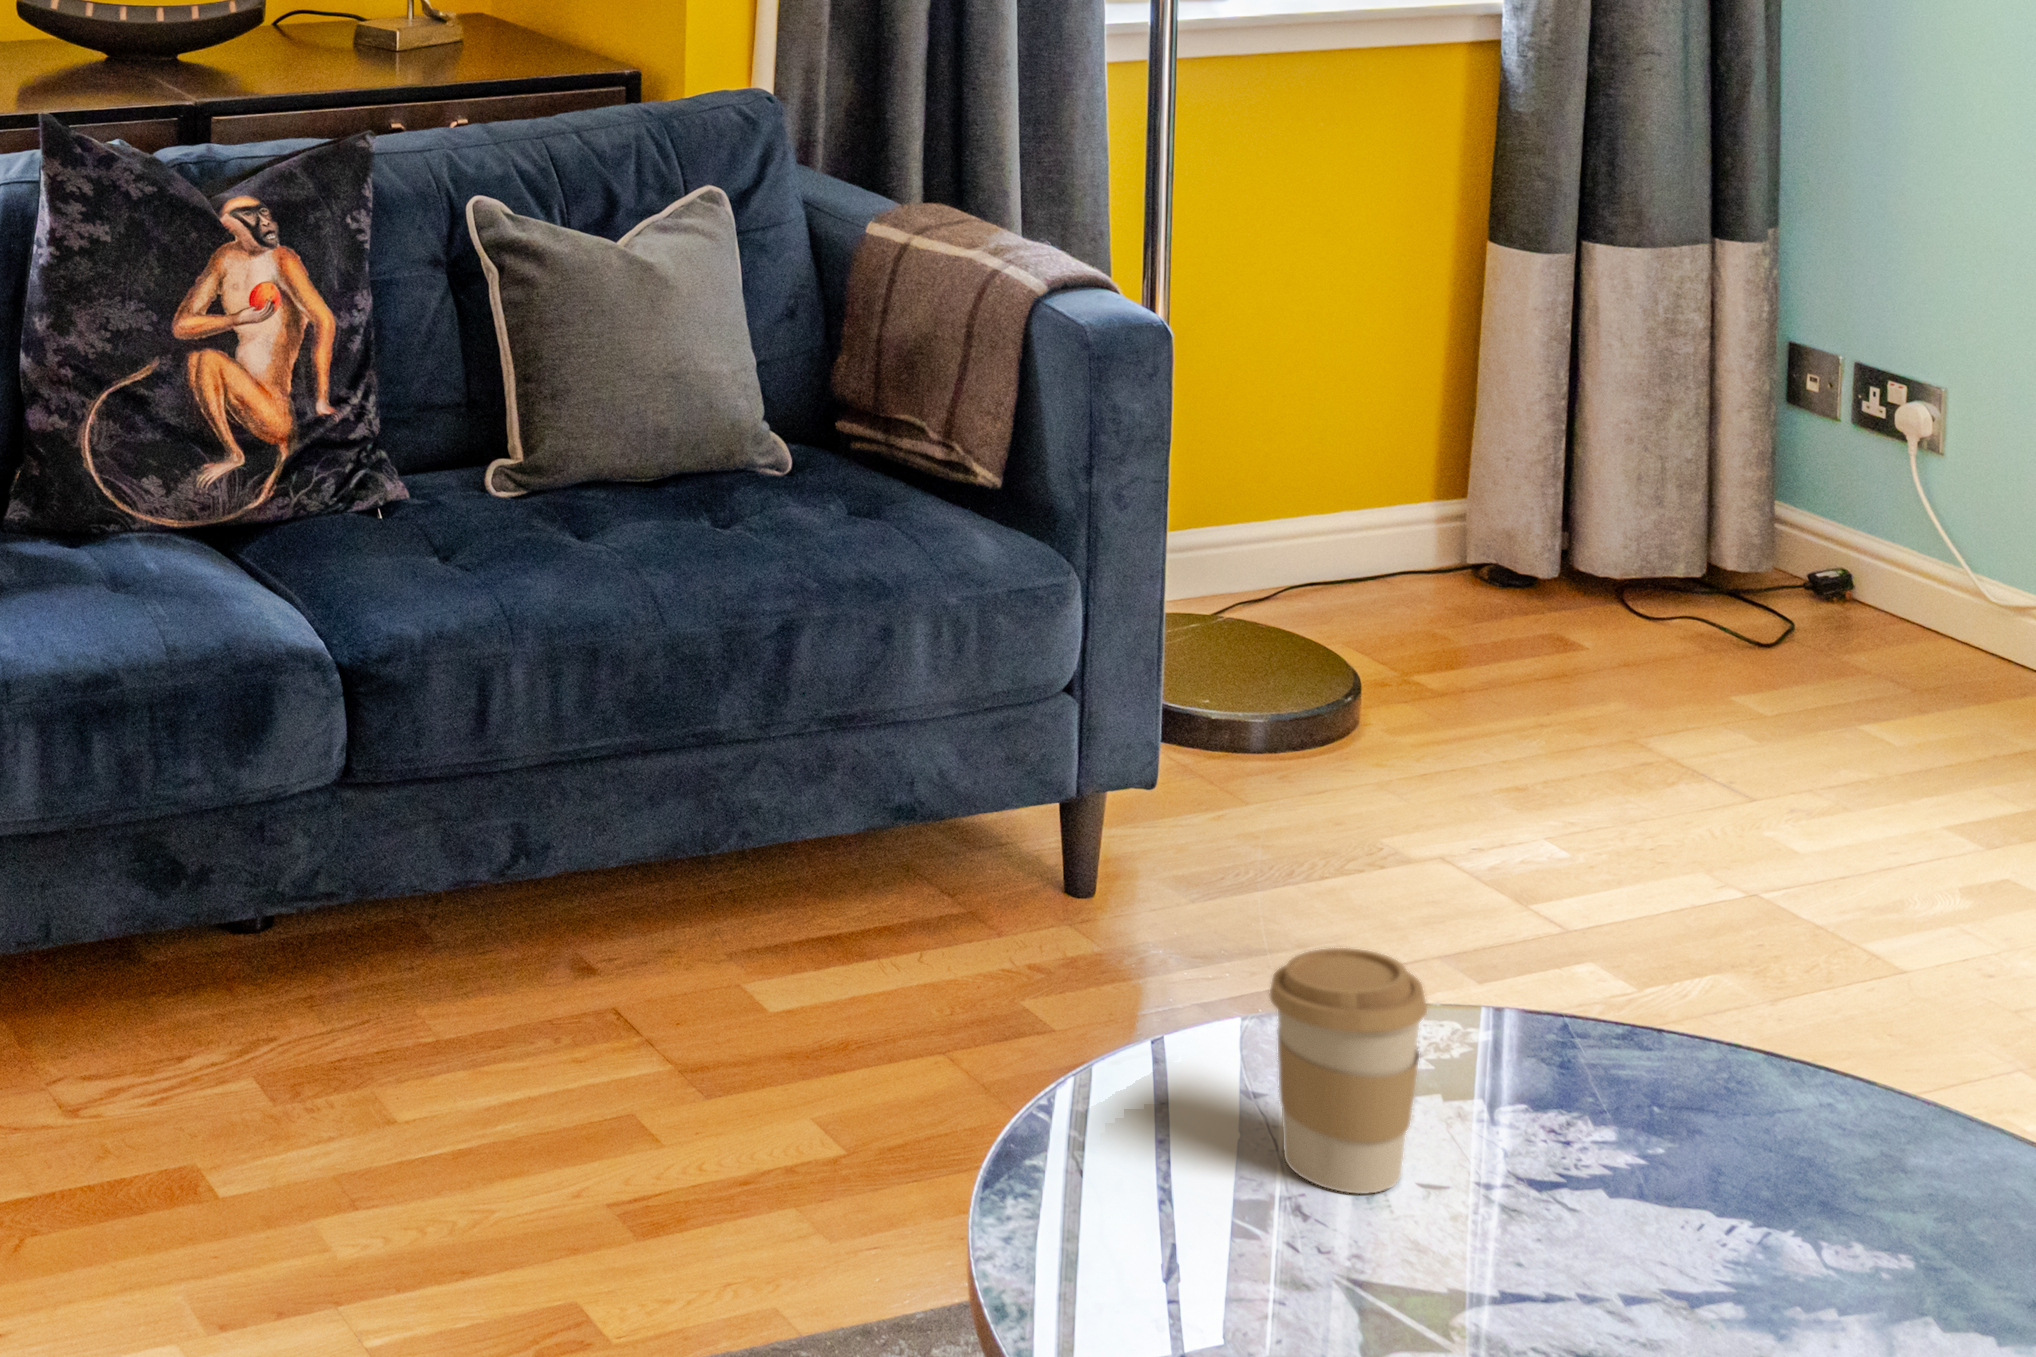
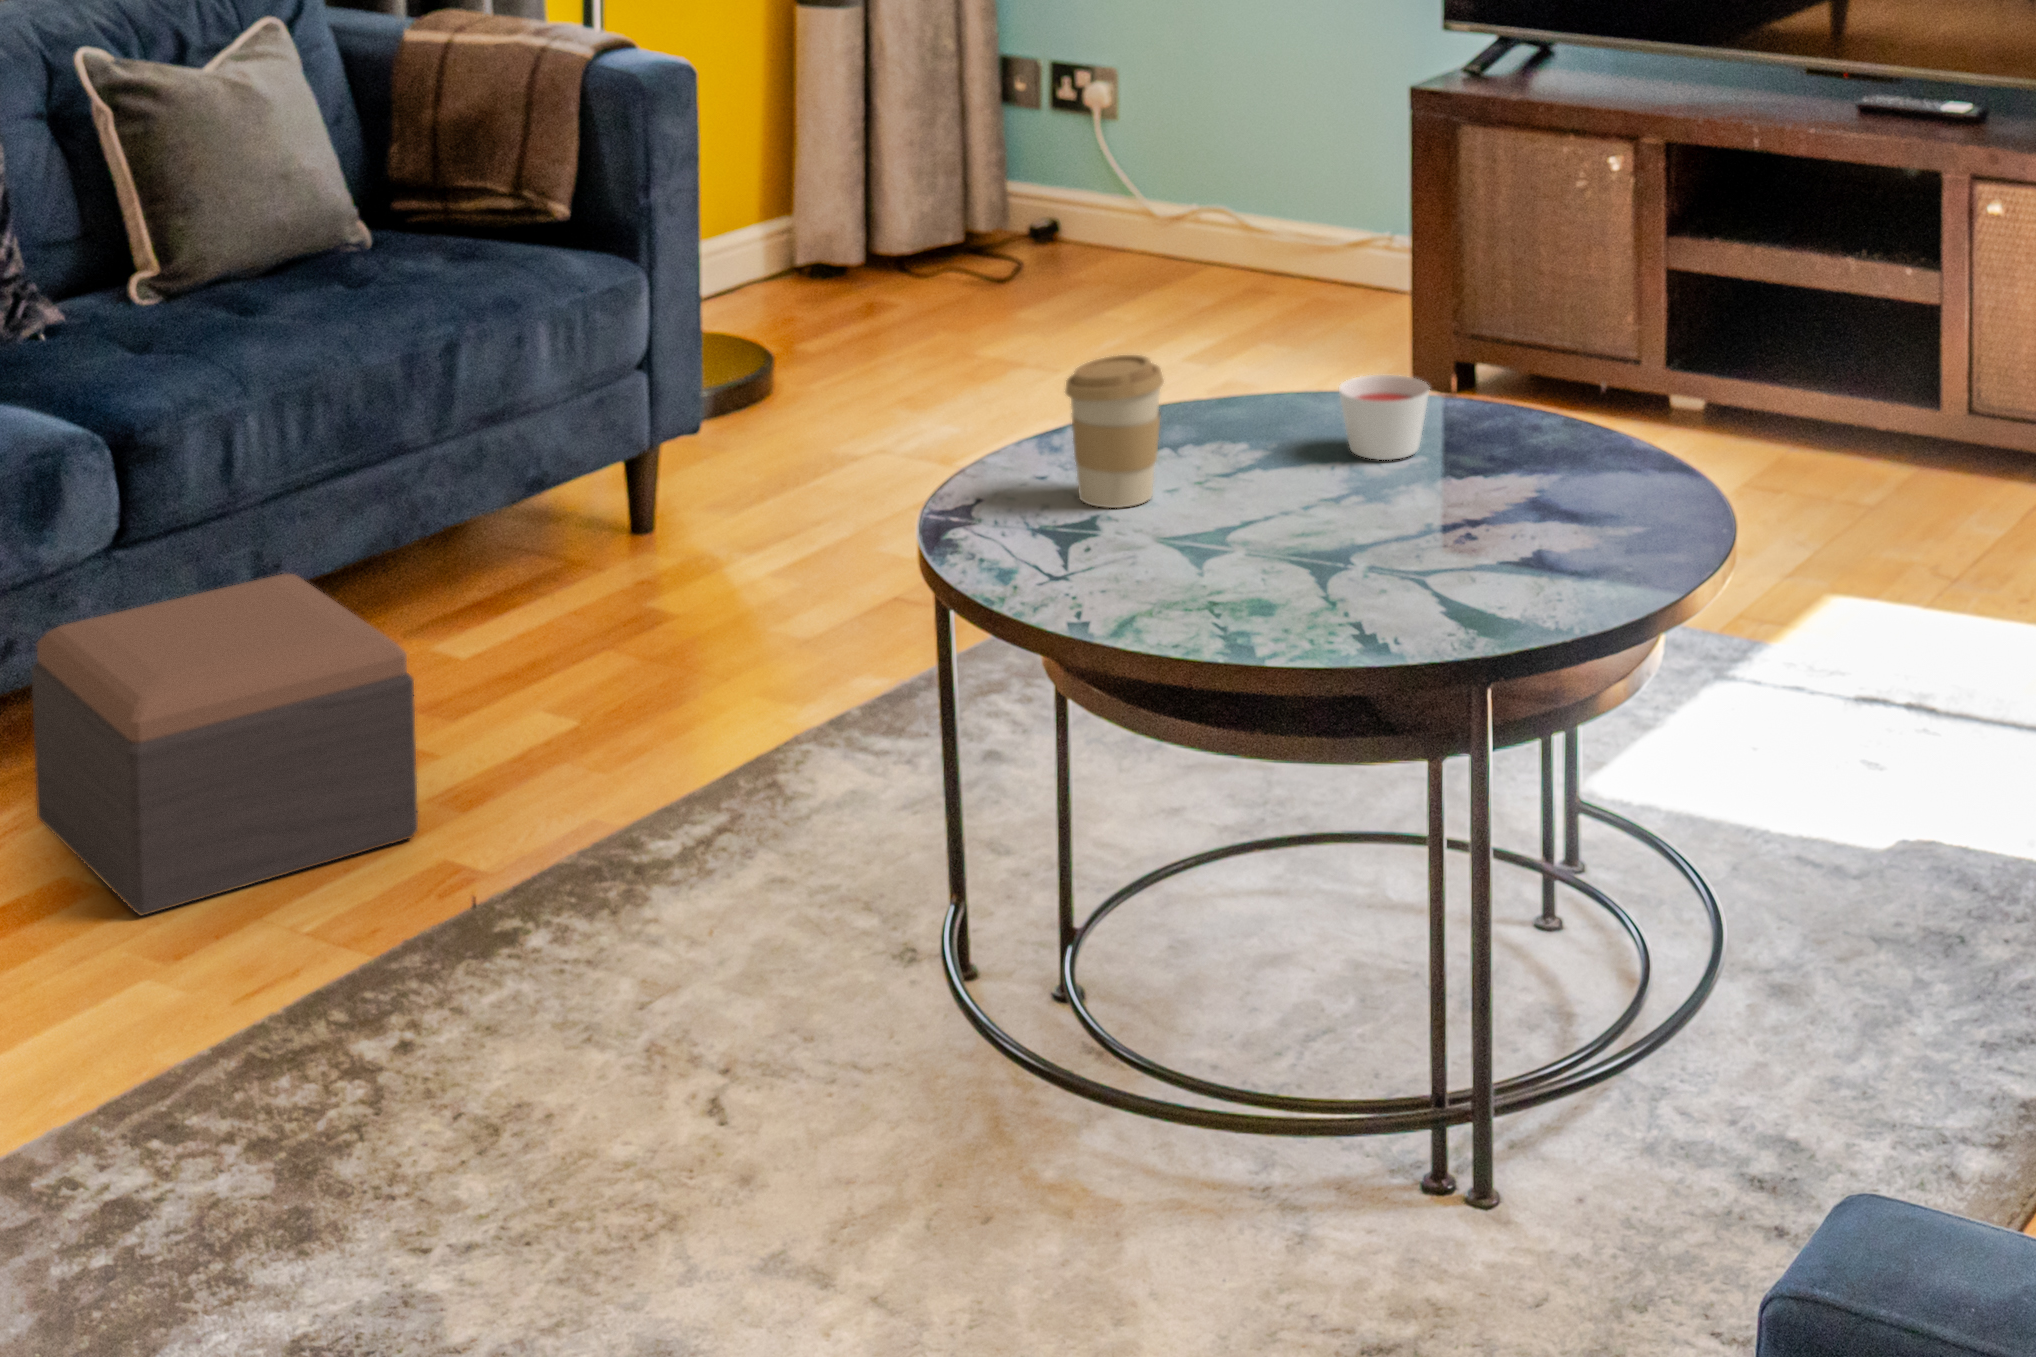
footstool: none [220,864,574,1246] -> present [31,574,418,916]
candle: none [1765,1078,1928,1241] -> present [1339,375,1430,460]

